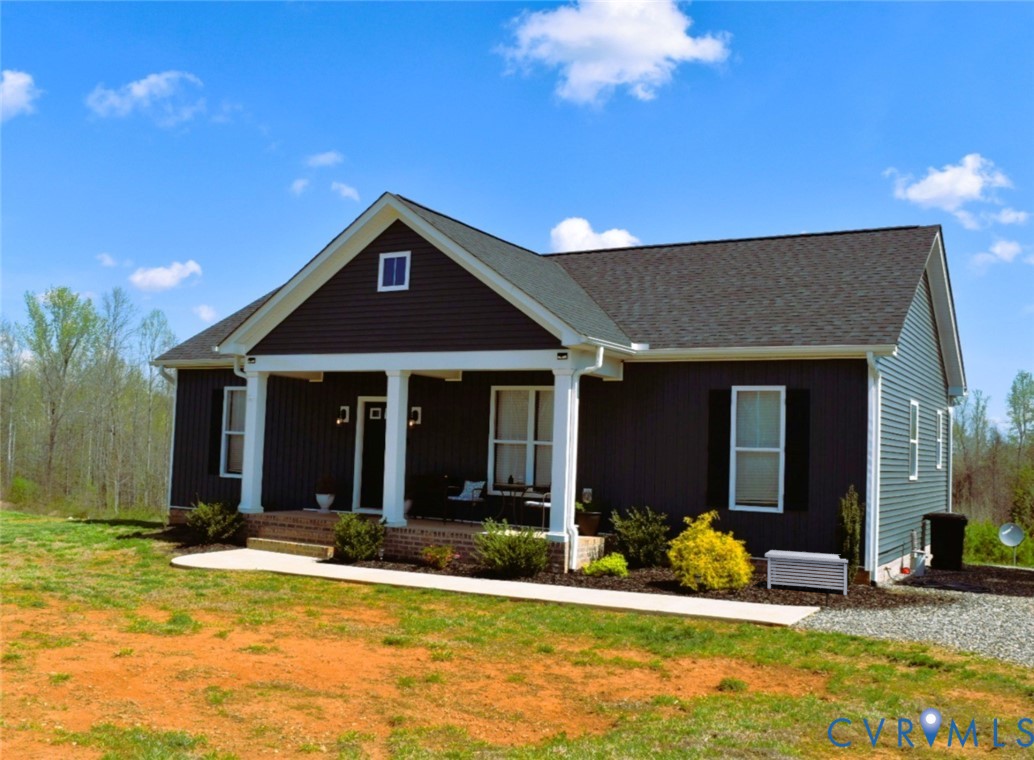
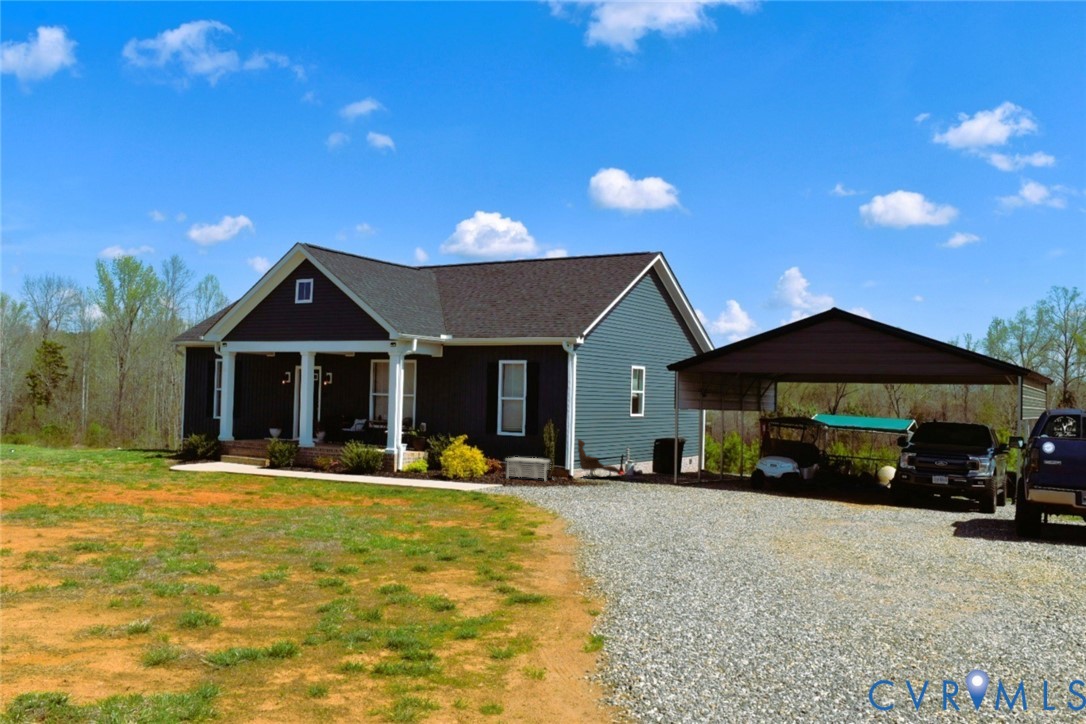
lounge chair: none [871,519,953,591] -> present [578,439,619,479]

